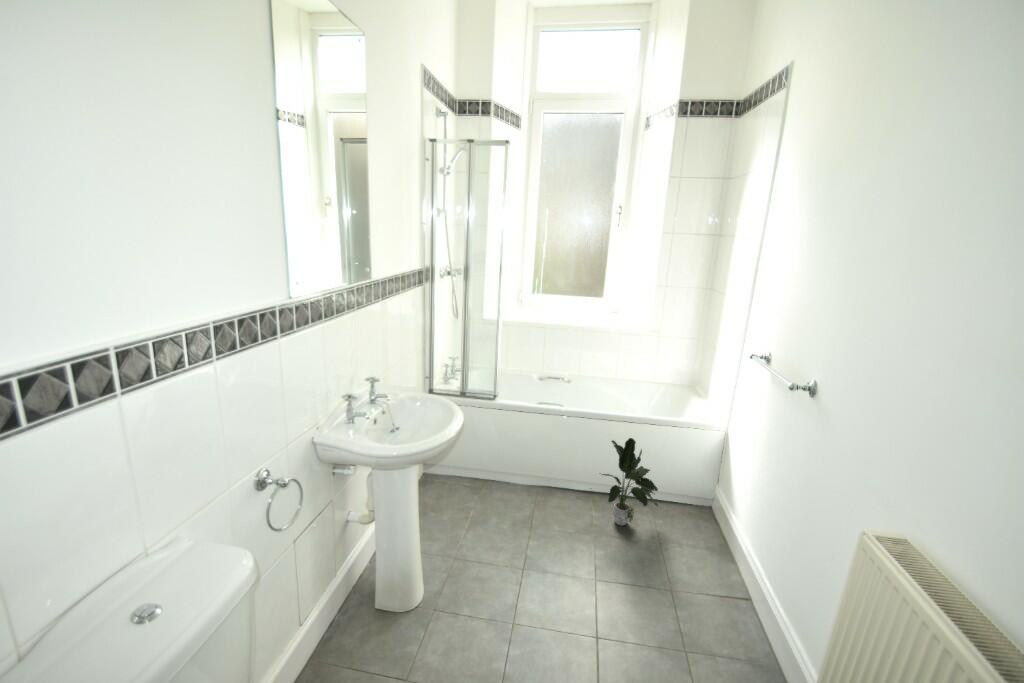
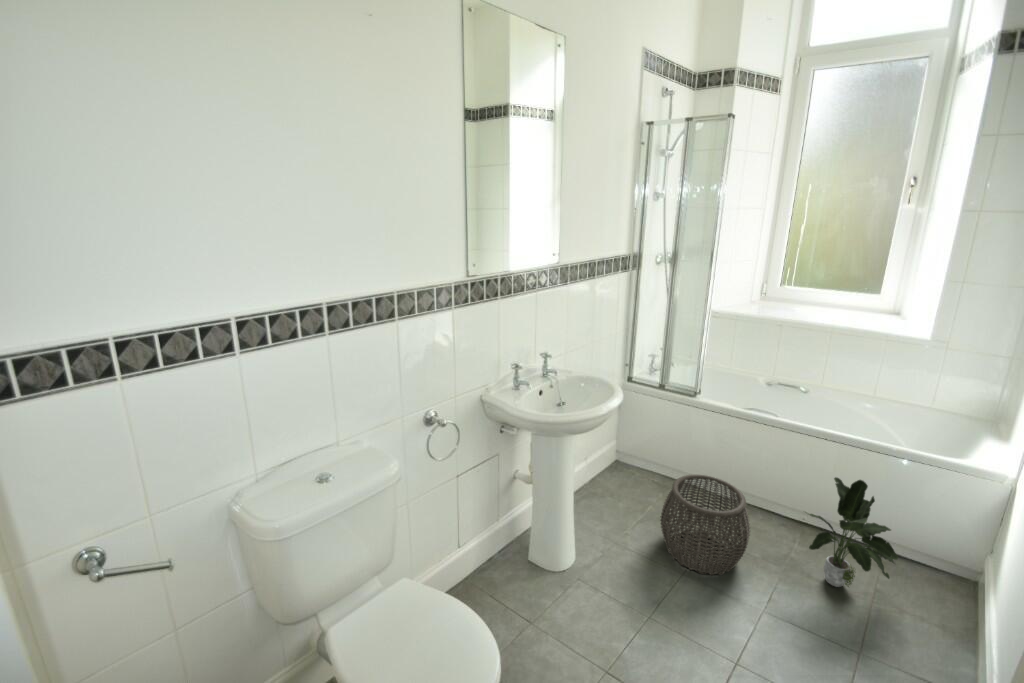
woven basket: none [491,465,565,554] -> present [660,475,750,575]

